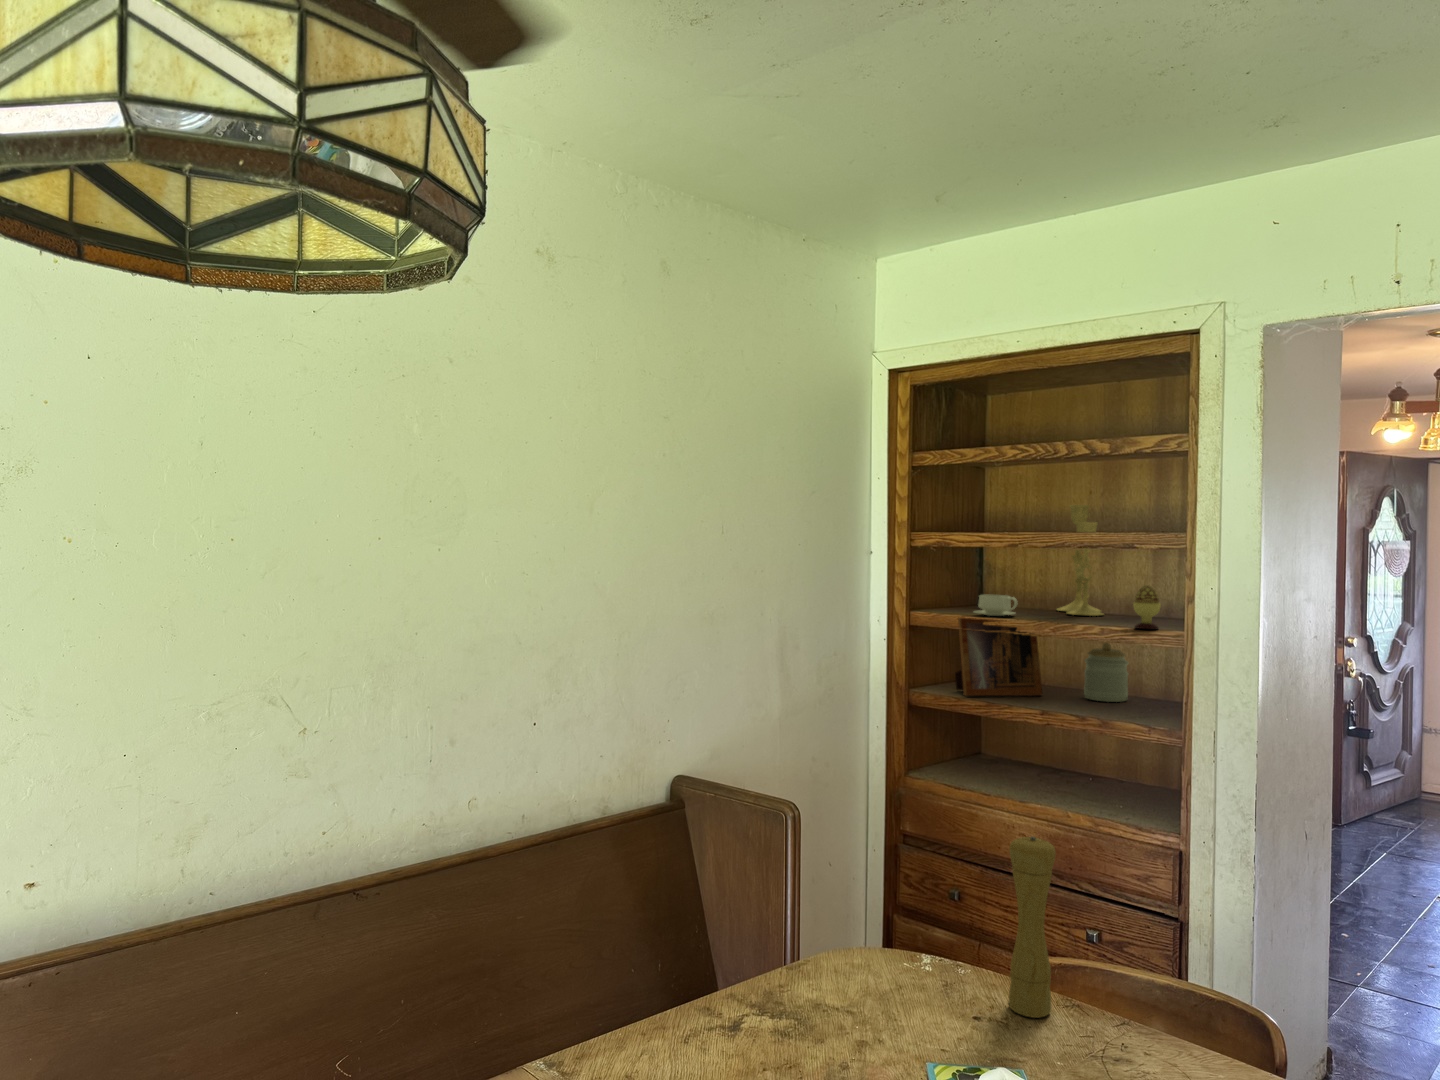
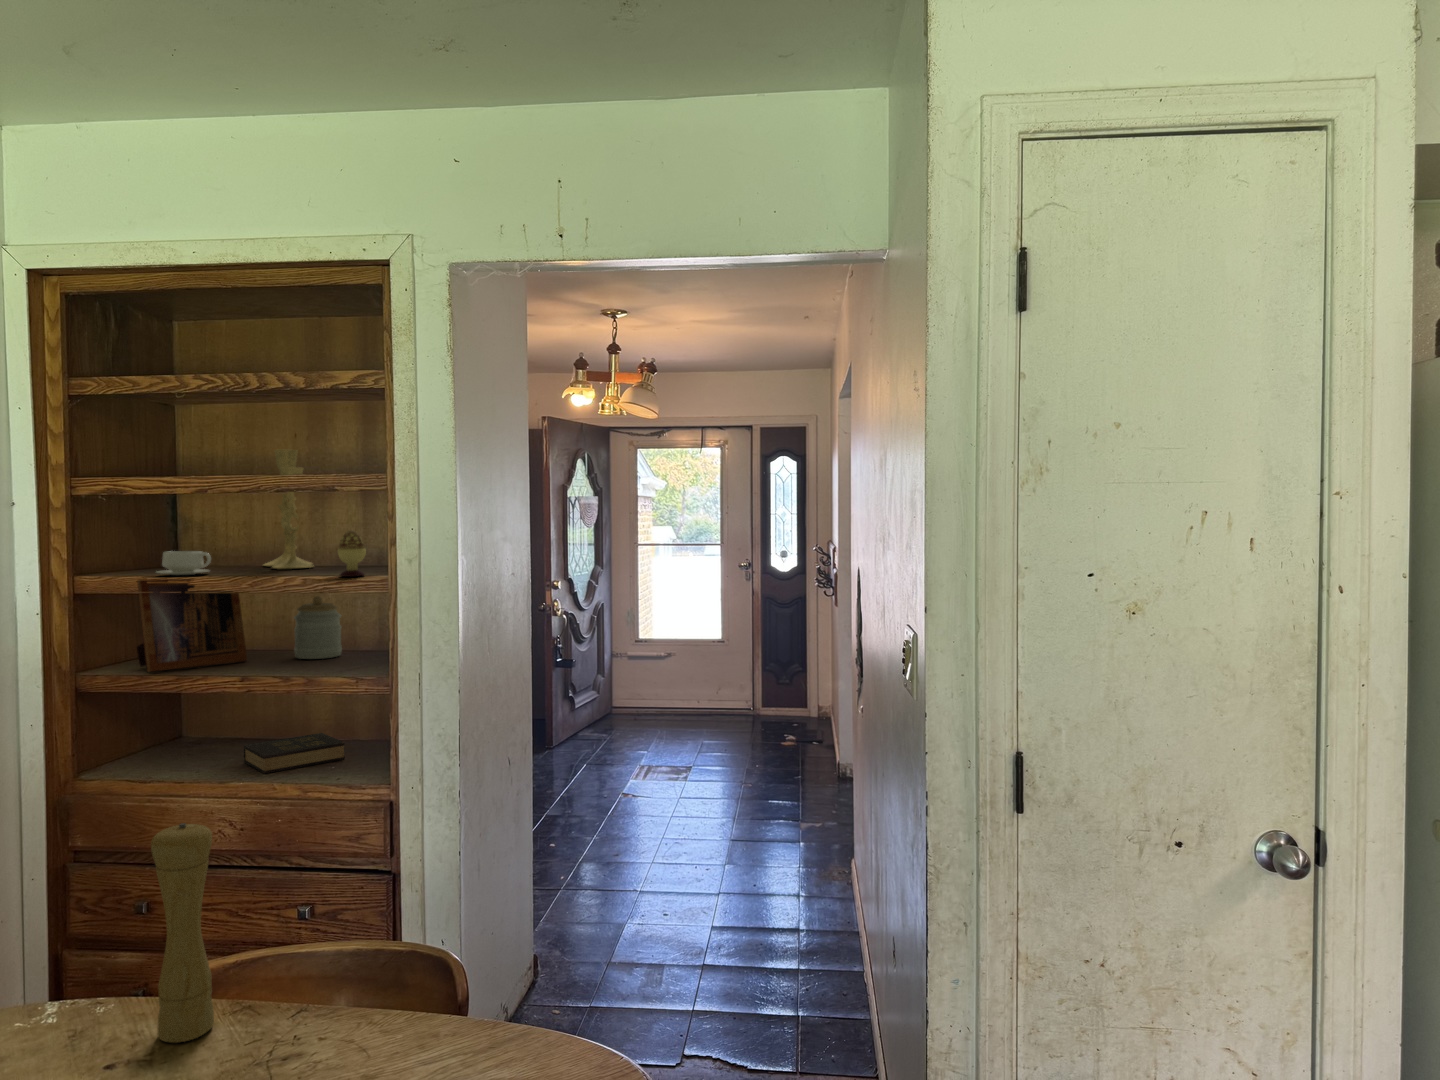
hardback book: none [1038,771,1130,801] -> present [244,733,345,774]

